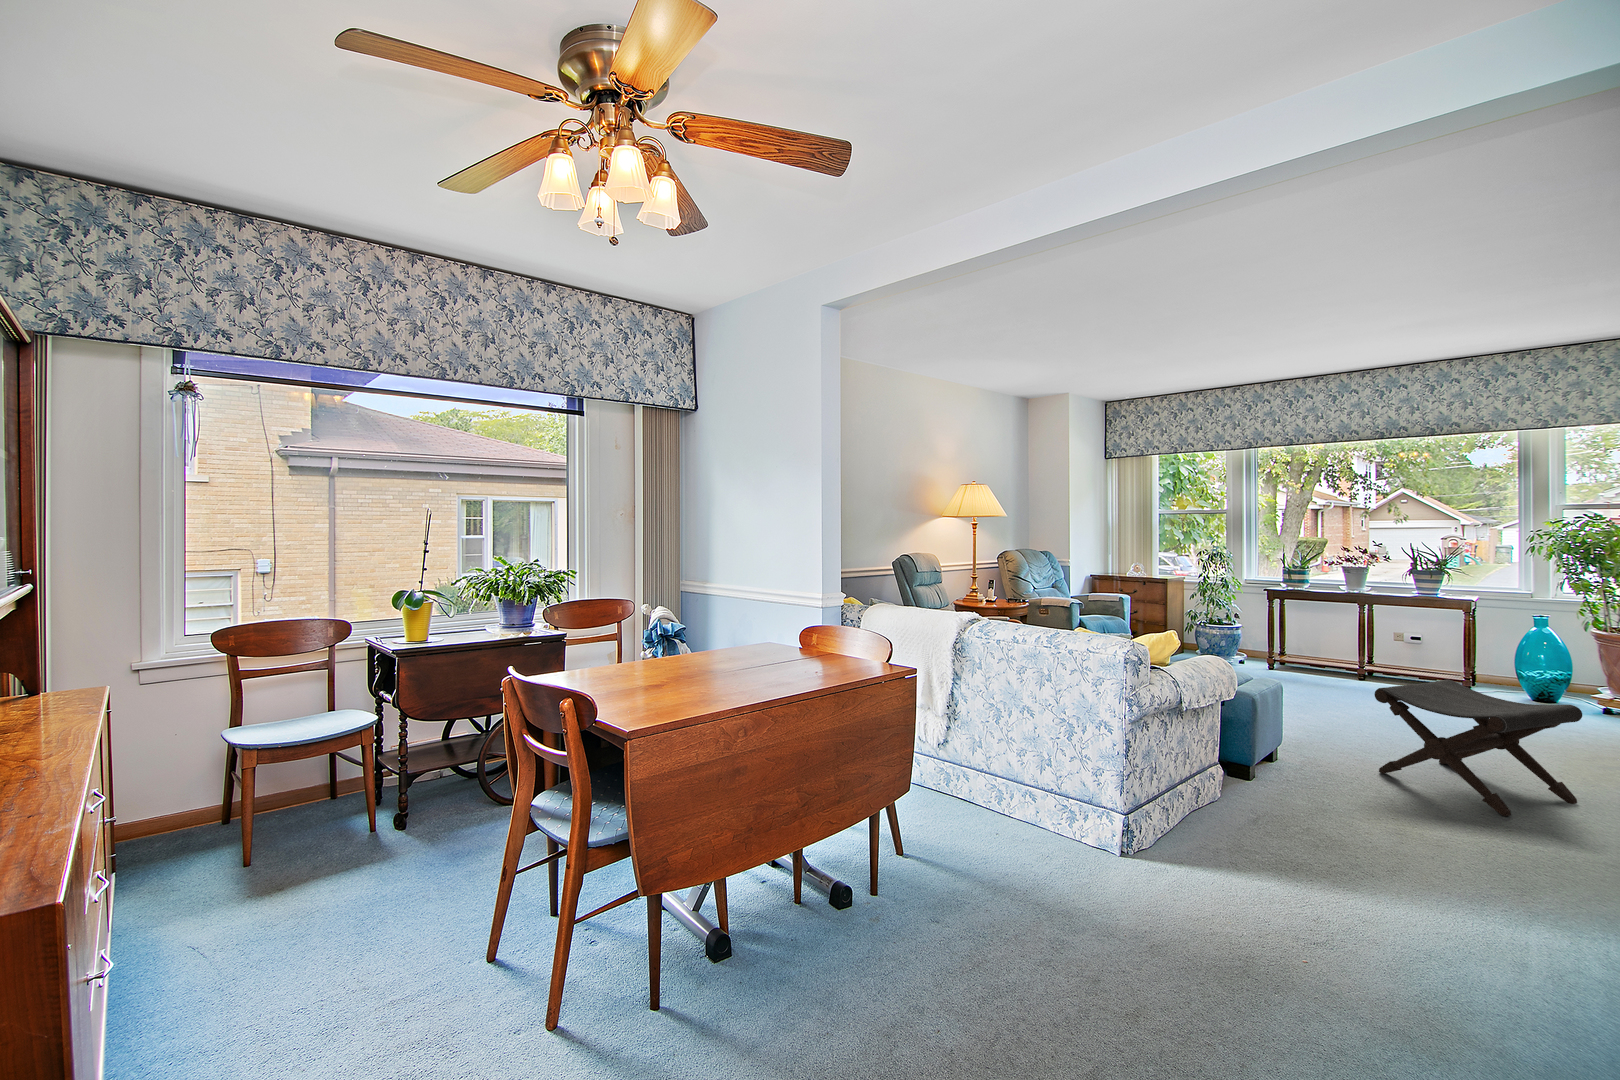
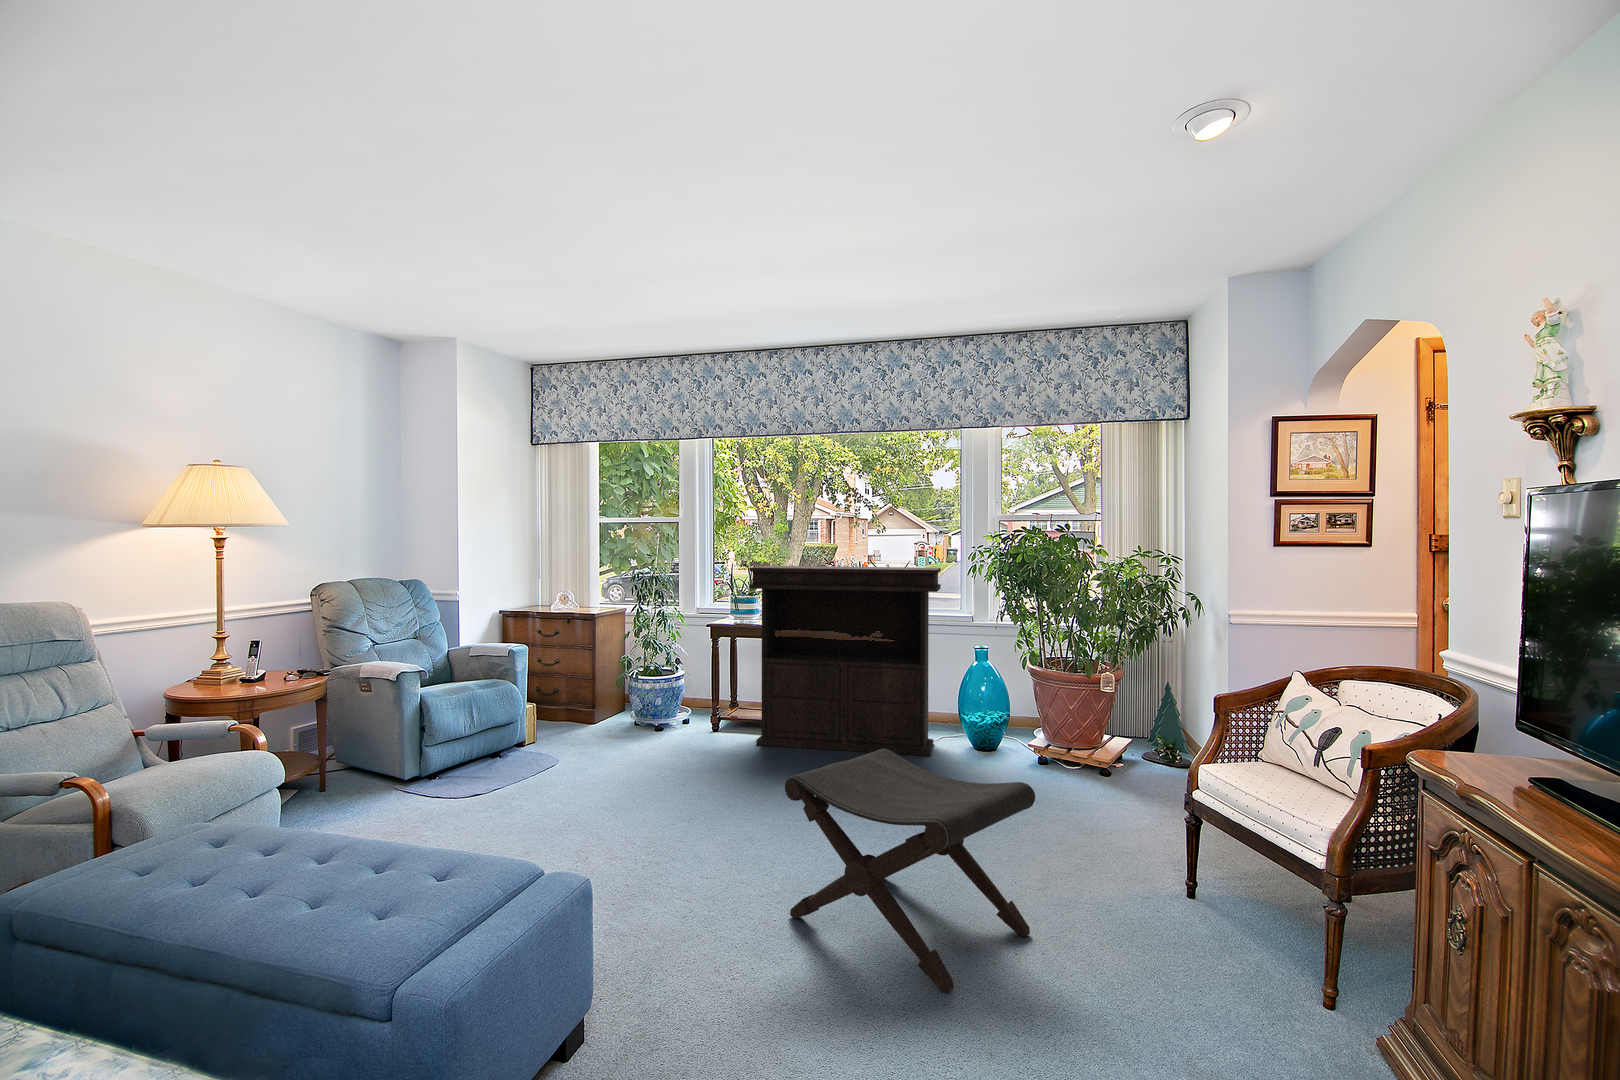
console table: none [1305,546,1494,701] -> present [749,566,941,756]

